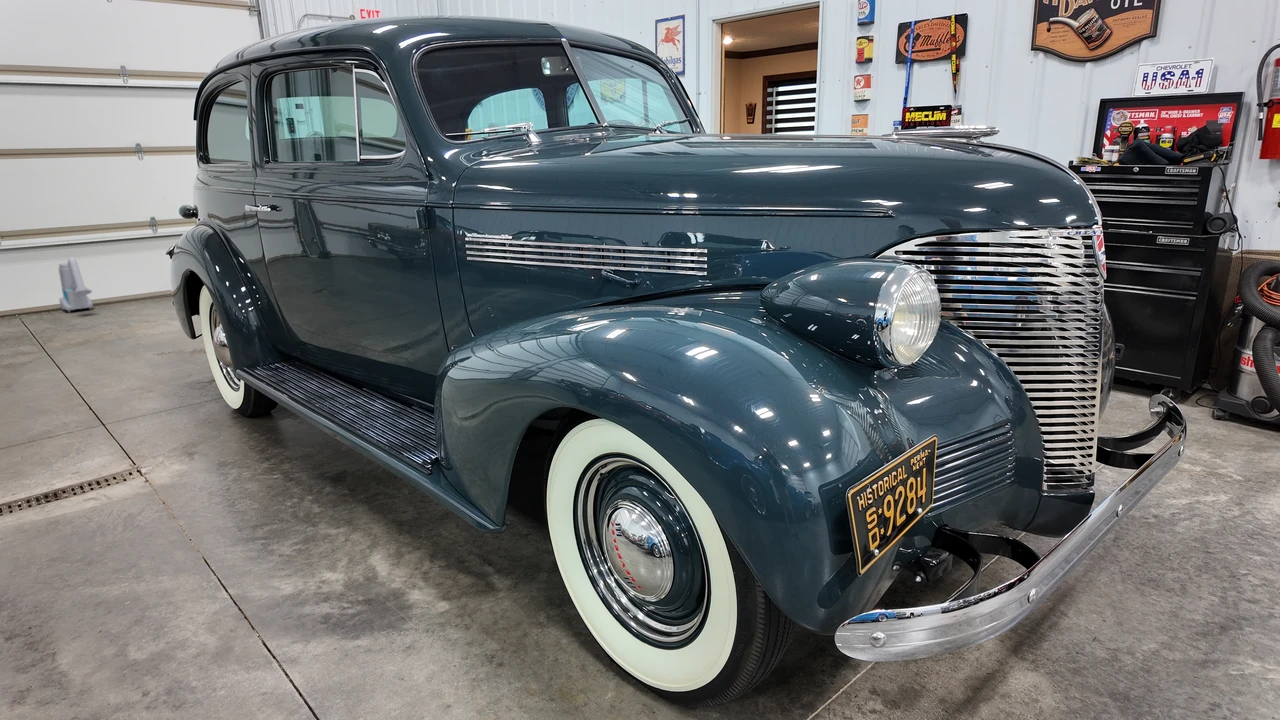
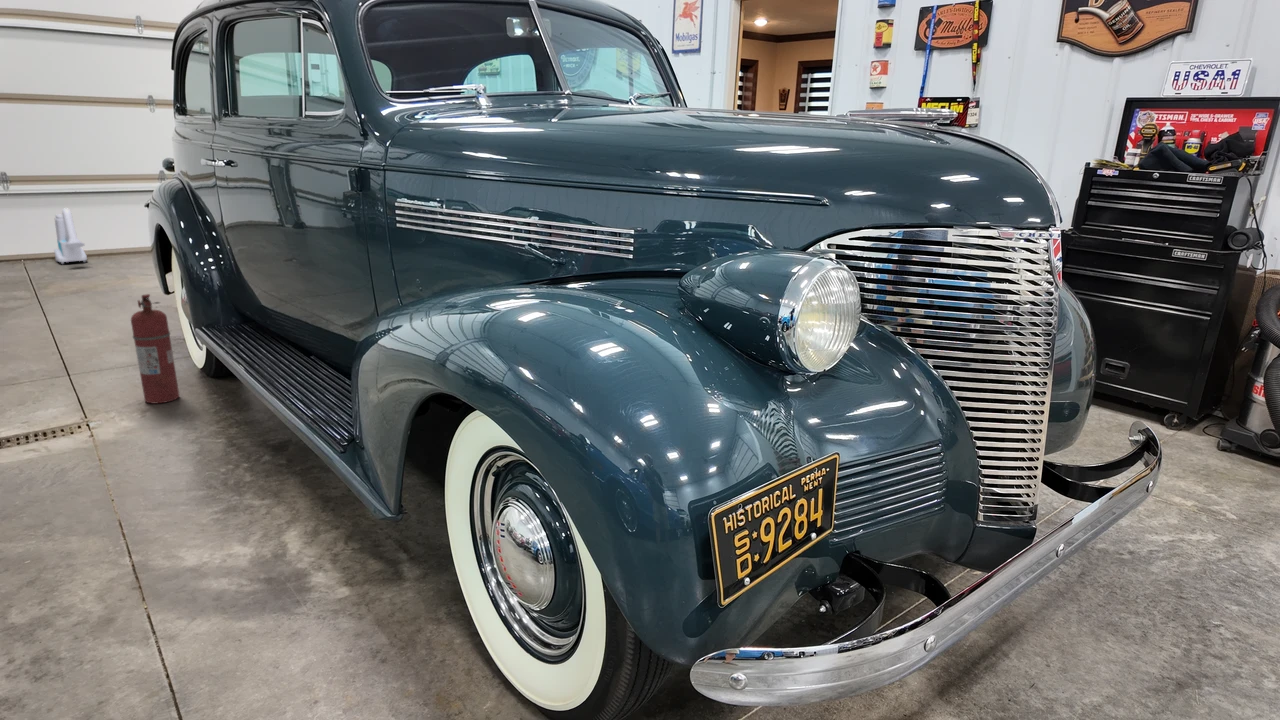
fire extinguisher: none [180,335,229,441] -> present [131,294,179,403]

